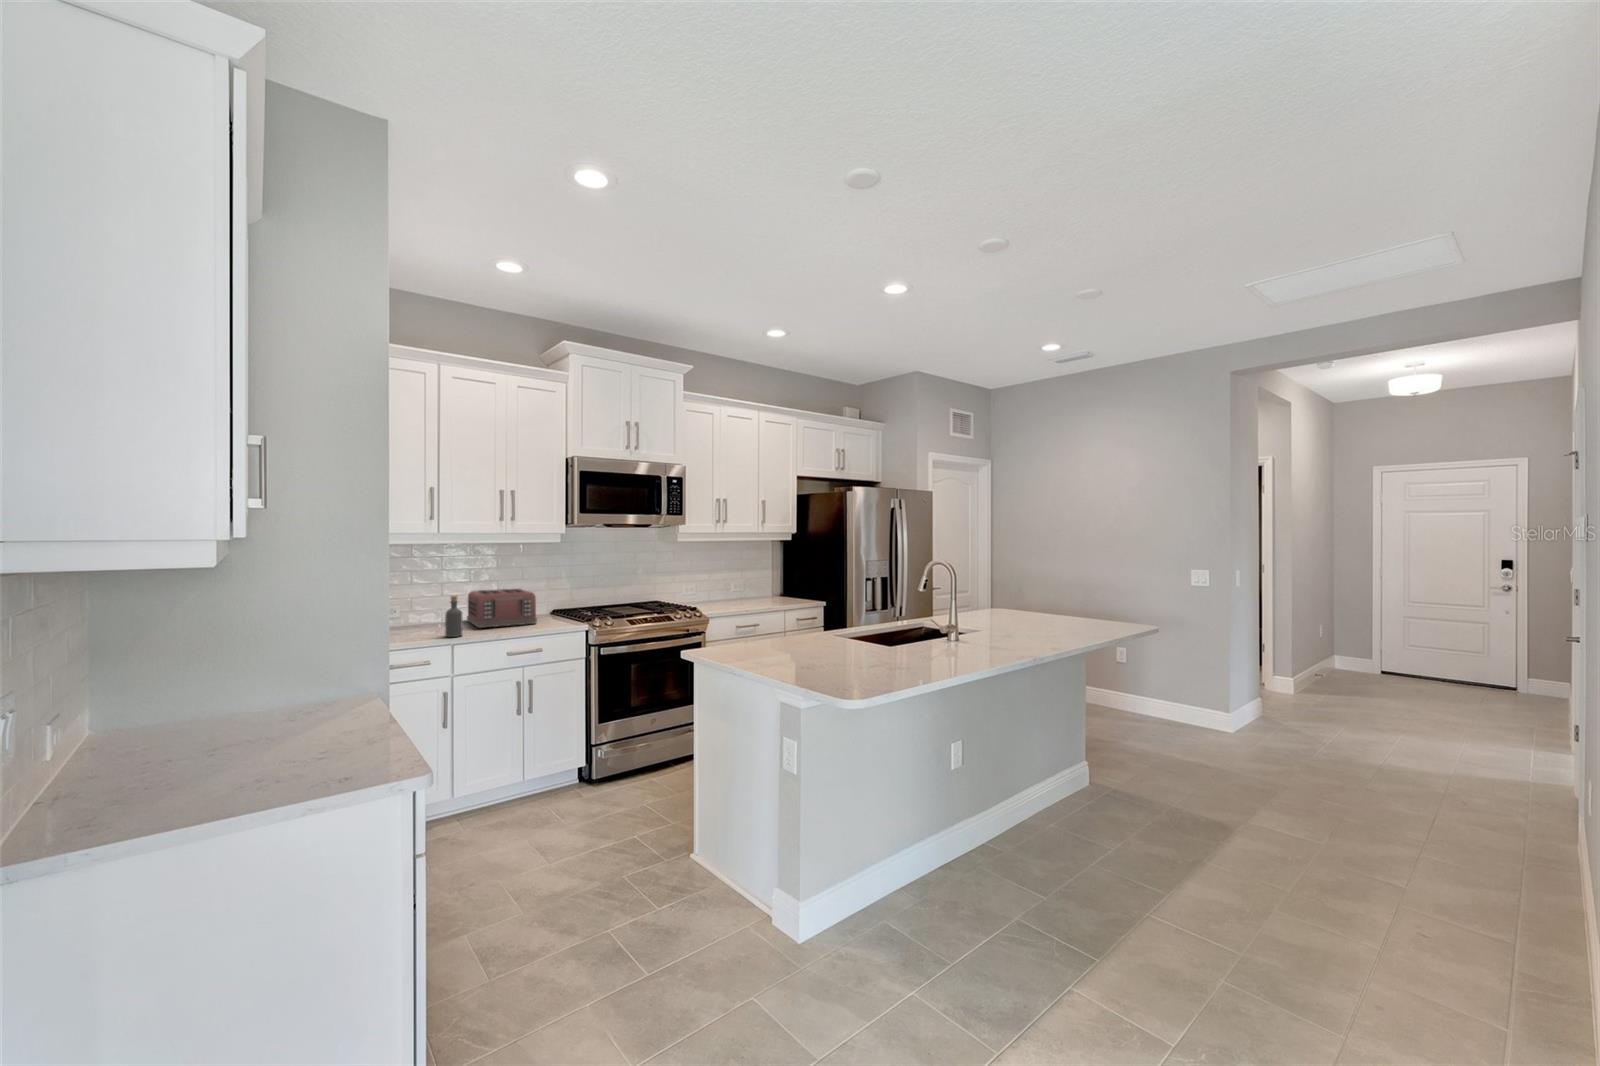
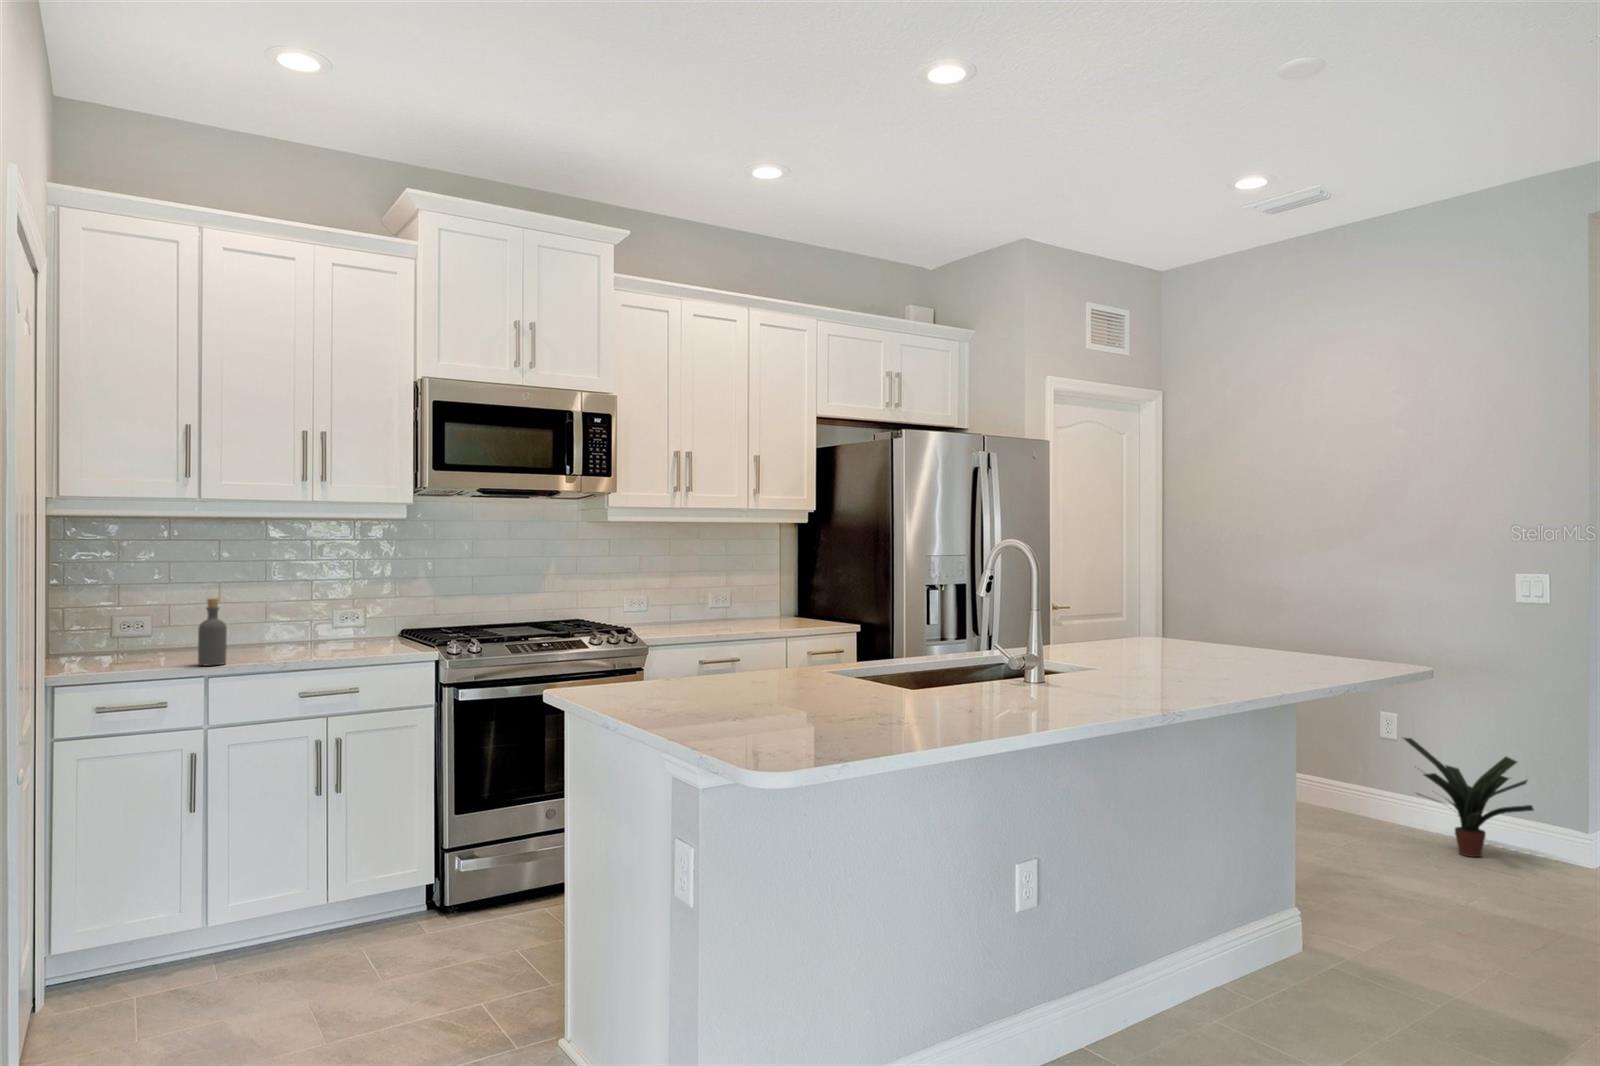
toaster: present [467,589,537,628] -> none [256,593,359,652]
potted plant: none [1132,664,1204,731] -> present [1404,738,1534,857]

